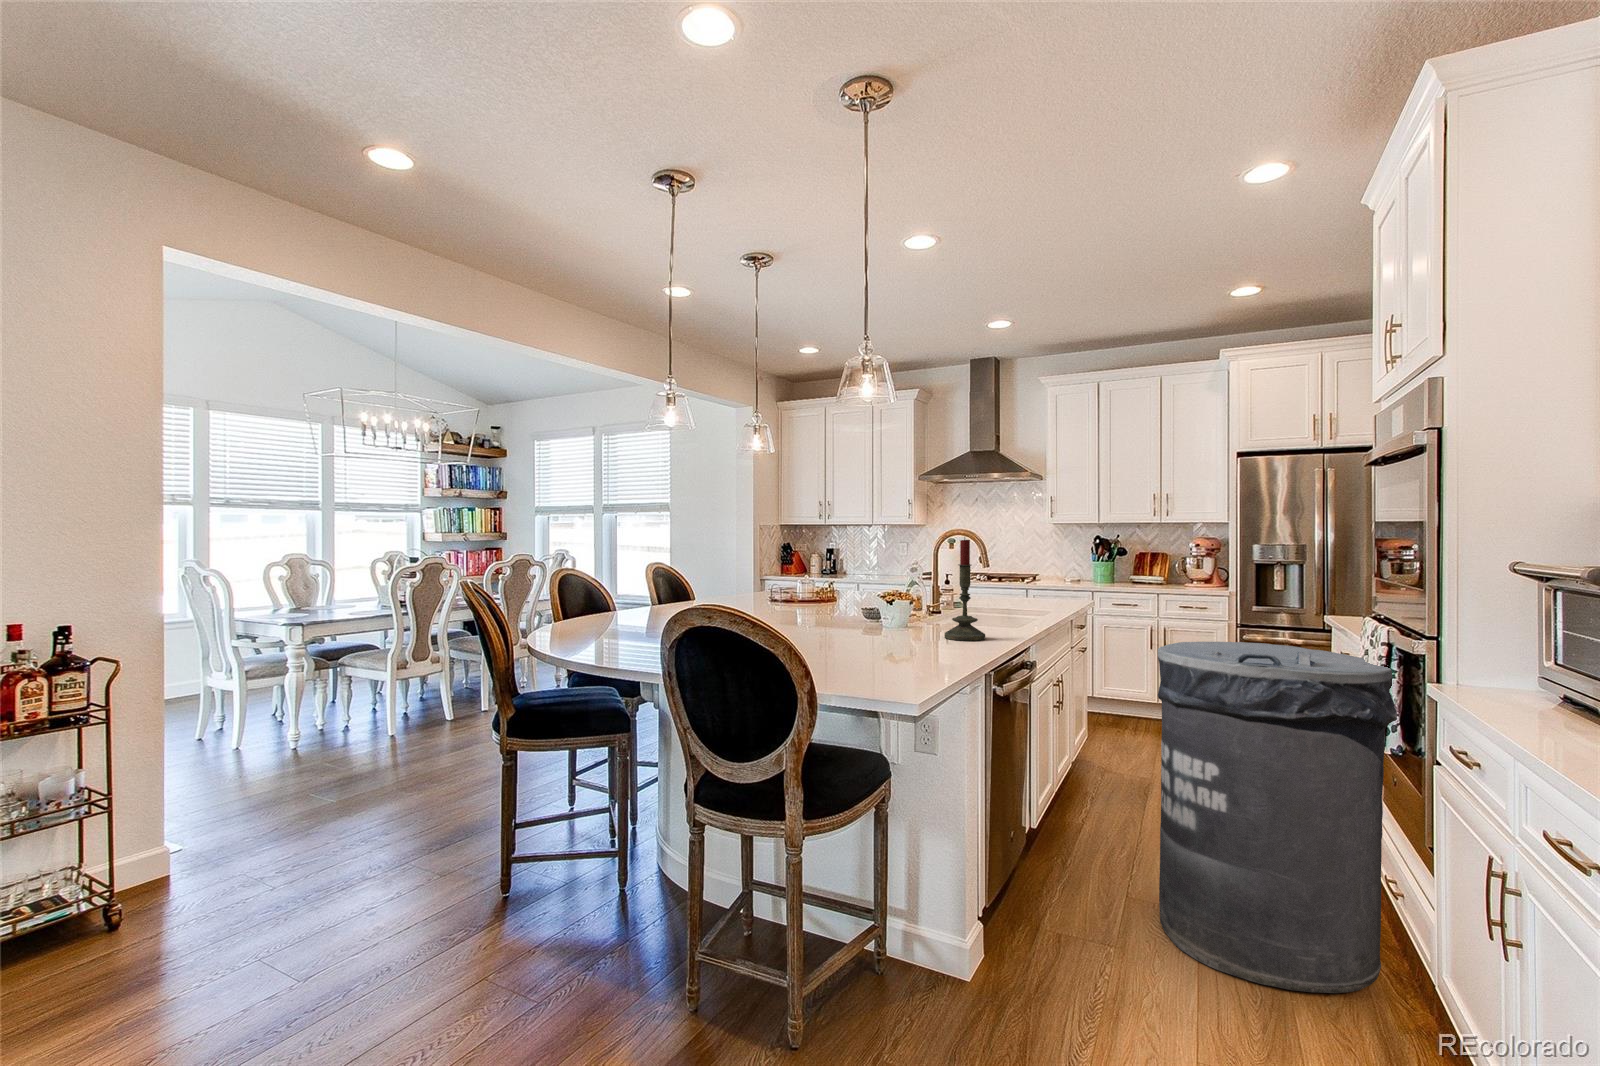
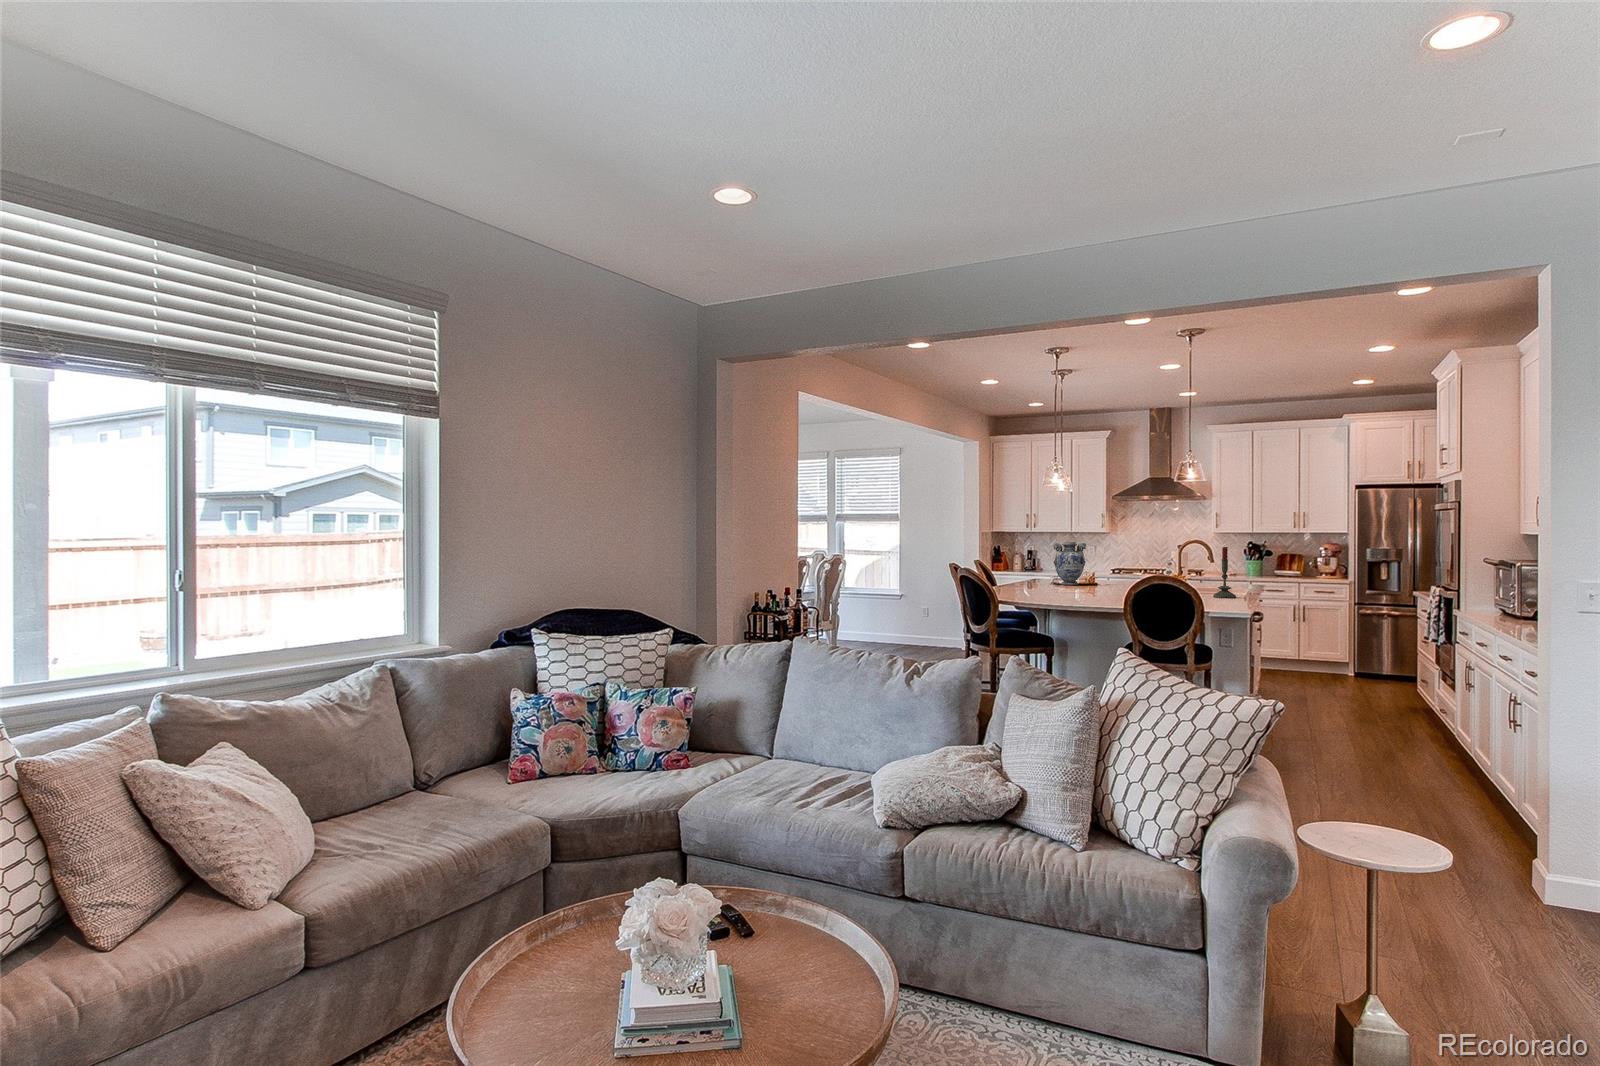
vase: none [760,535,811,602] -> present [1053,542,1086,585]
trash can: present [1158,642,1397,993] -> none [1327,599,1443,748]

